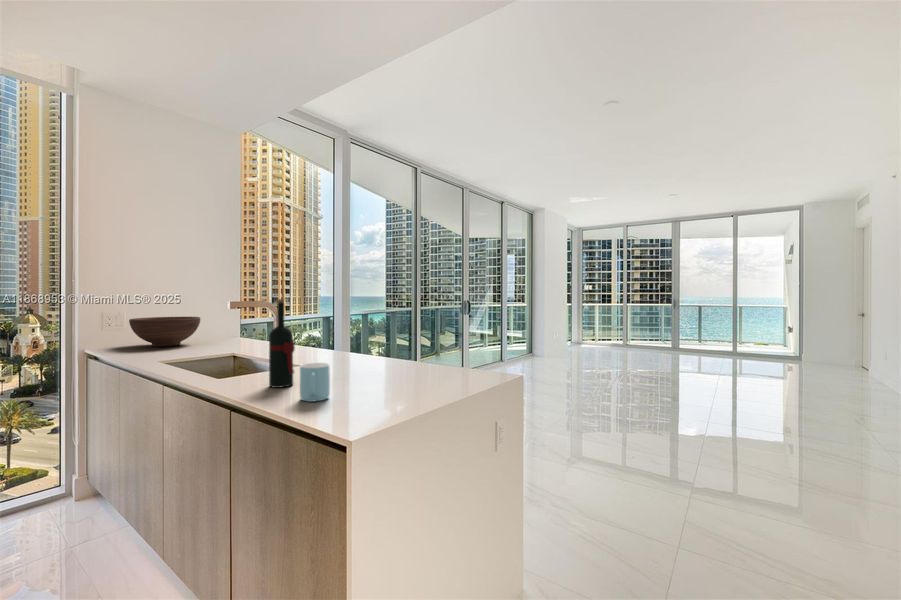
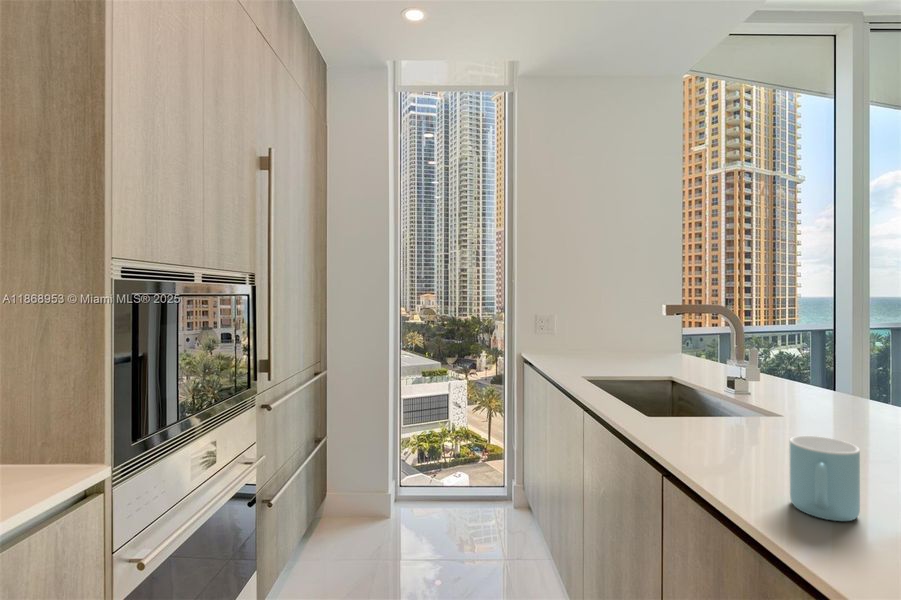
wine bottle: present [269,299,295,388] -> none [726,311,774,461]
fruit bowl: present [129,317,200,347] -> none [565,322,634,356]

